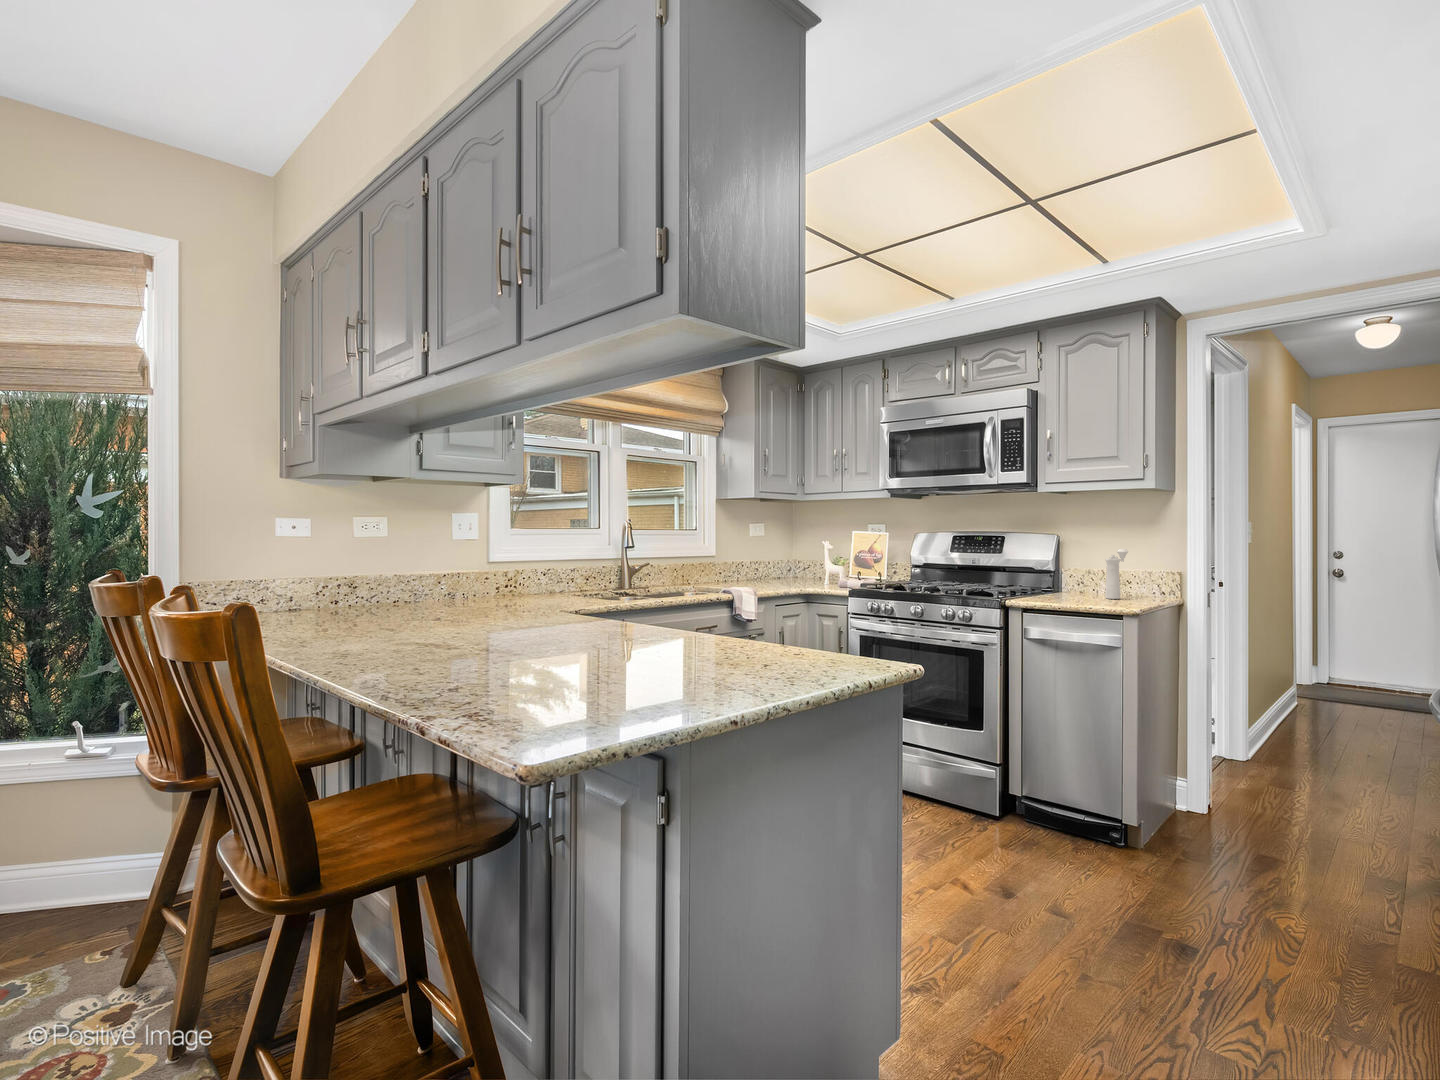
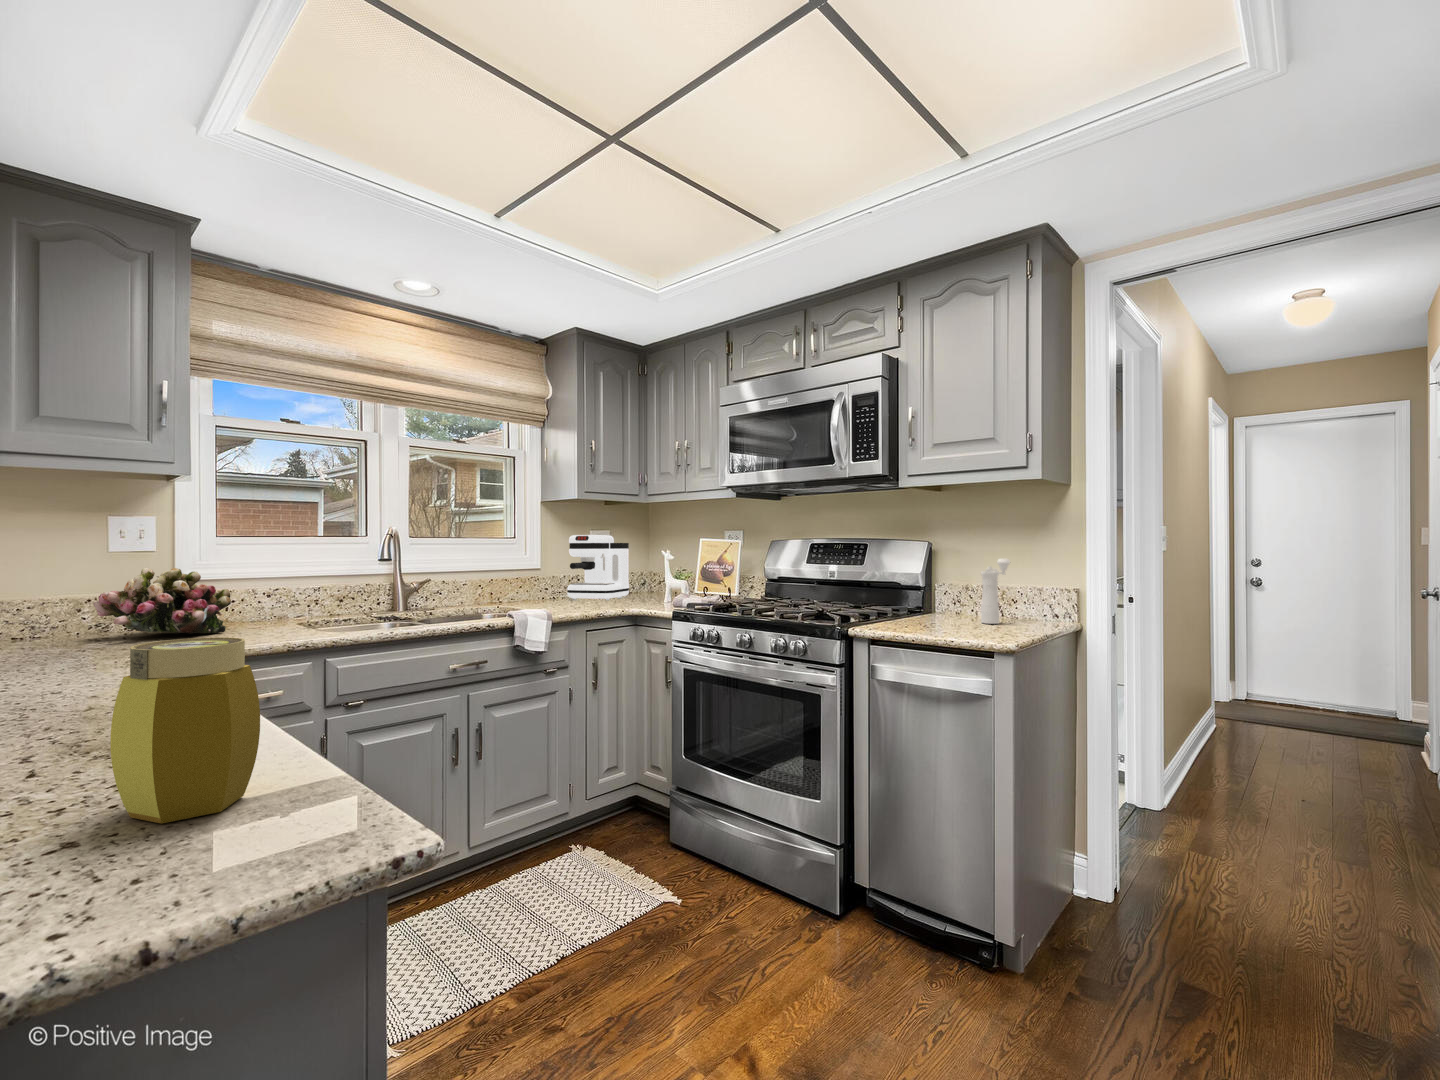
coffee maker: none [735,528,784,583] -> present [567,535,629,600]
flower arrangement: none [461,552,542,600] -> present [93,568,231,633]
jar: none [766,581,819,659] -> present [110,637,260,824]

